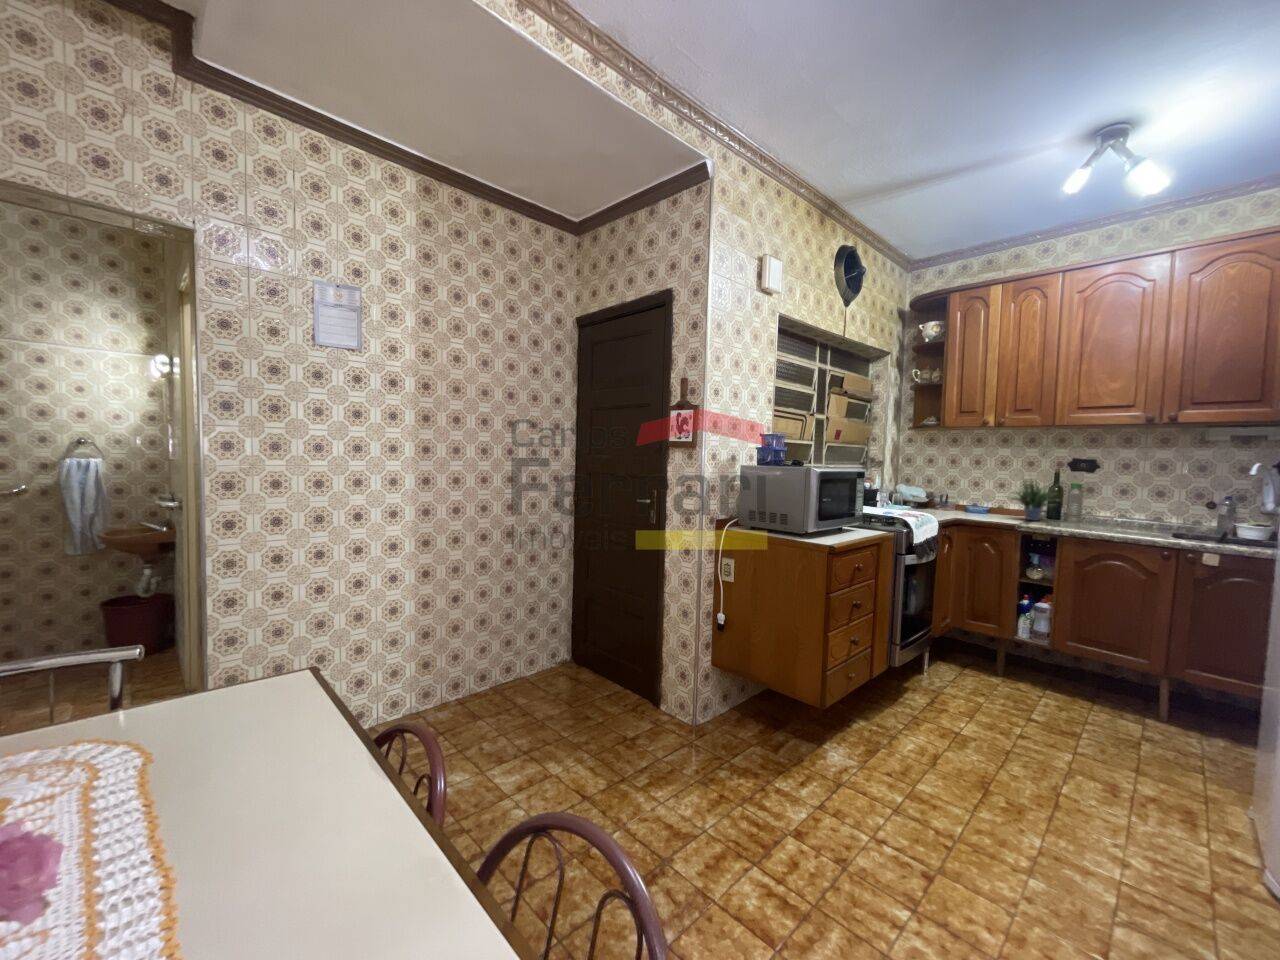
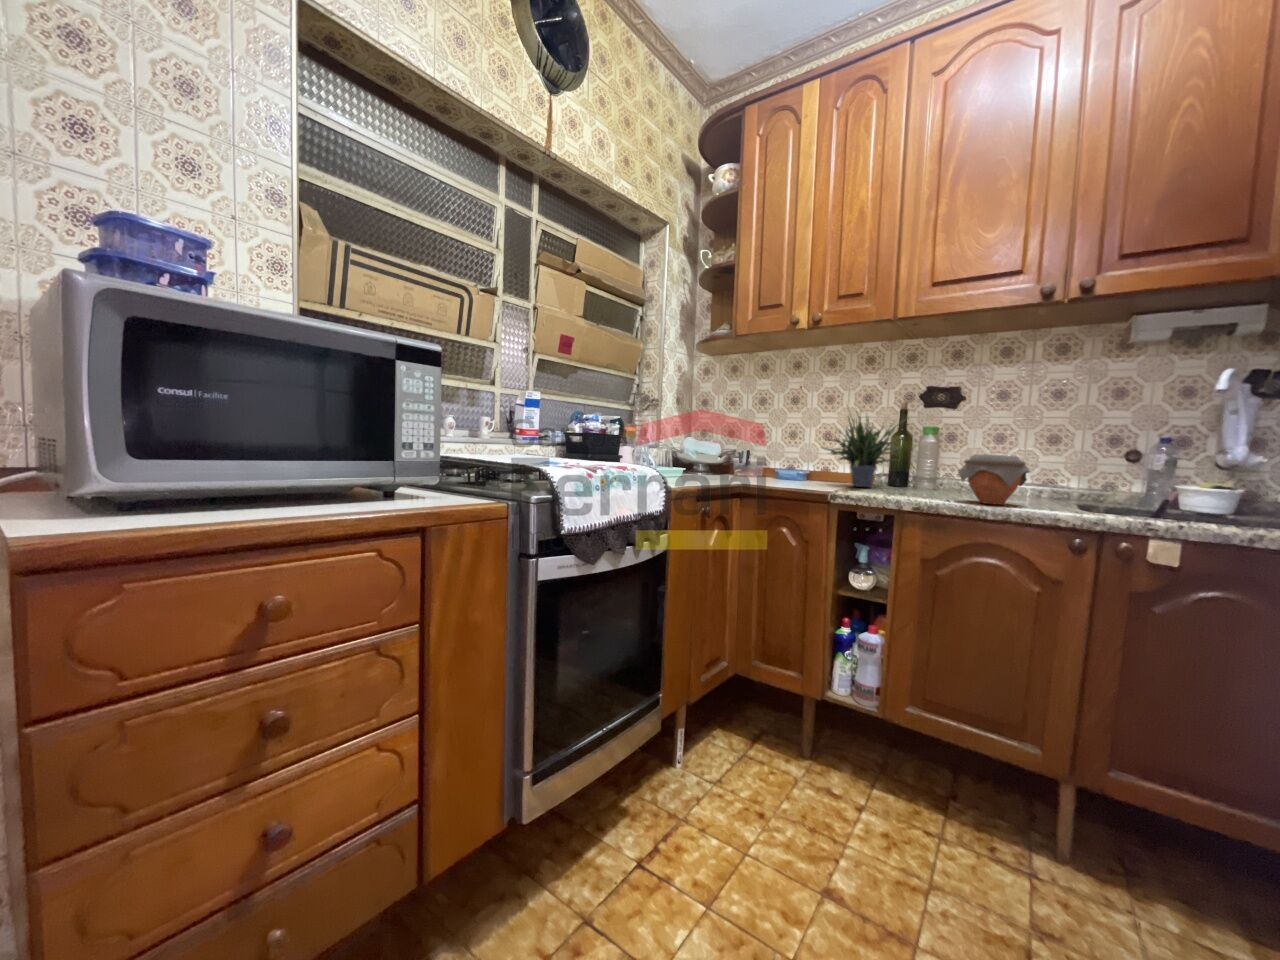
jar: none [1098,506,1140,534] -> present [958,454,1030,505]

